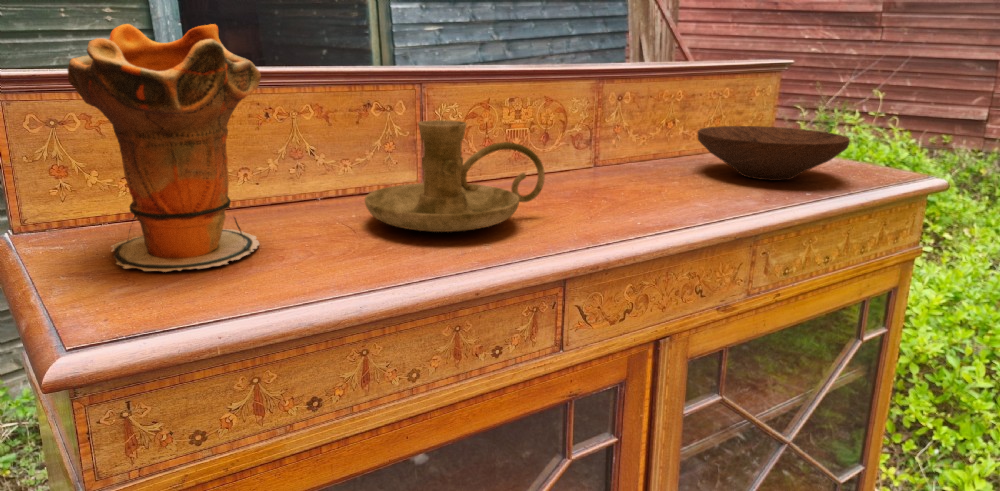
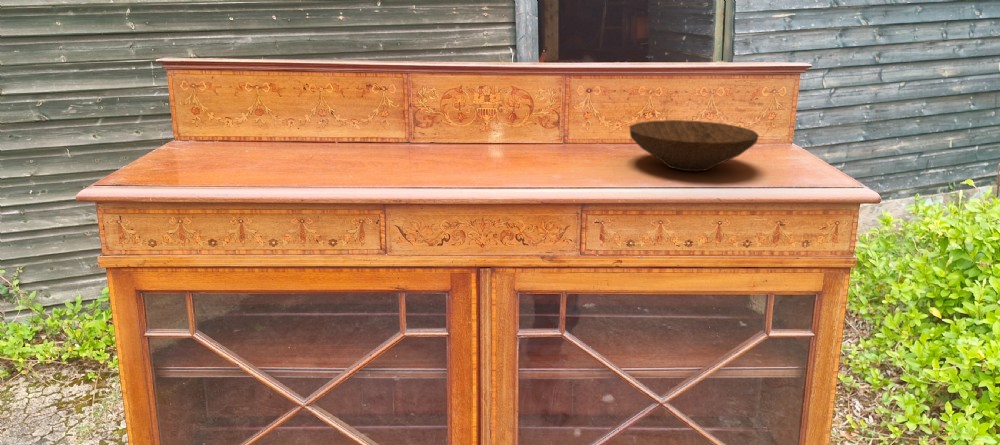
decorative vase: present [68,24,261,272] -> none [143,38,254,166]
candle holder: present [365,120,545,232] -> none [307,99,425,168]

